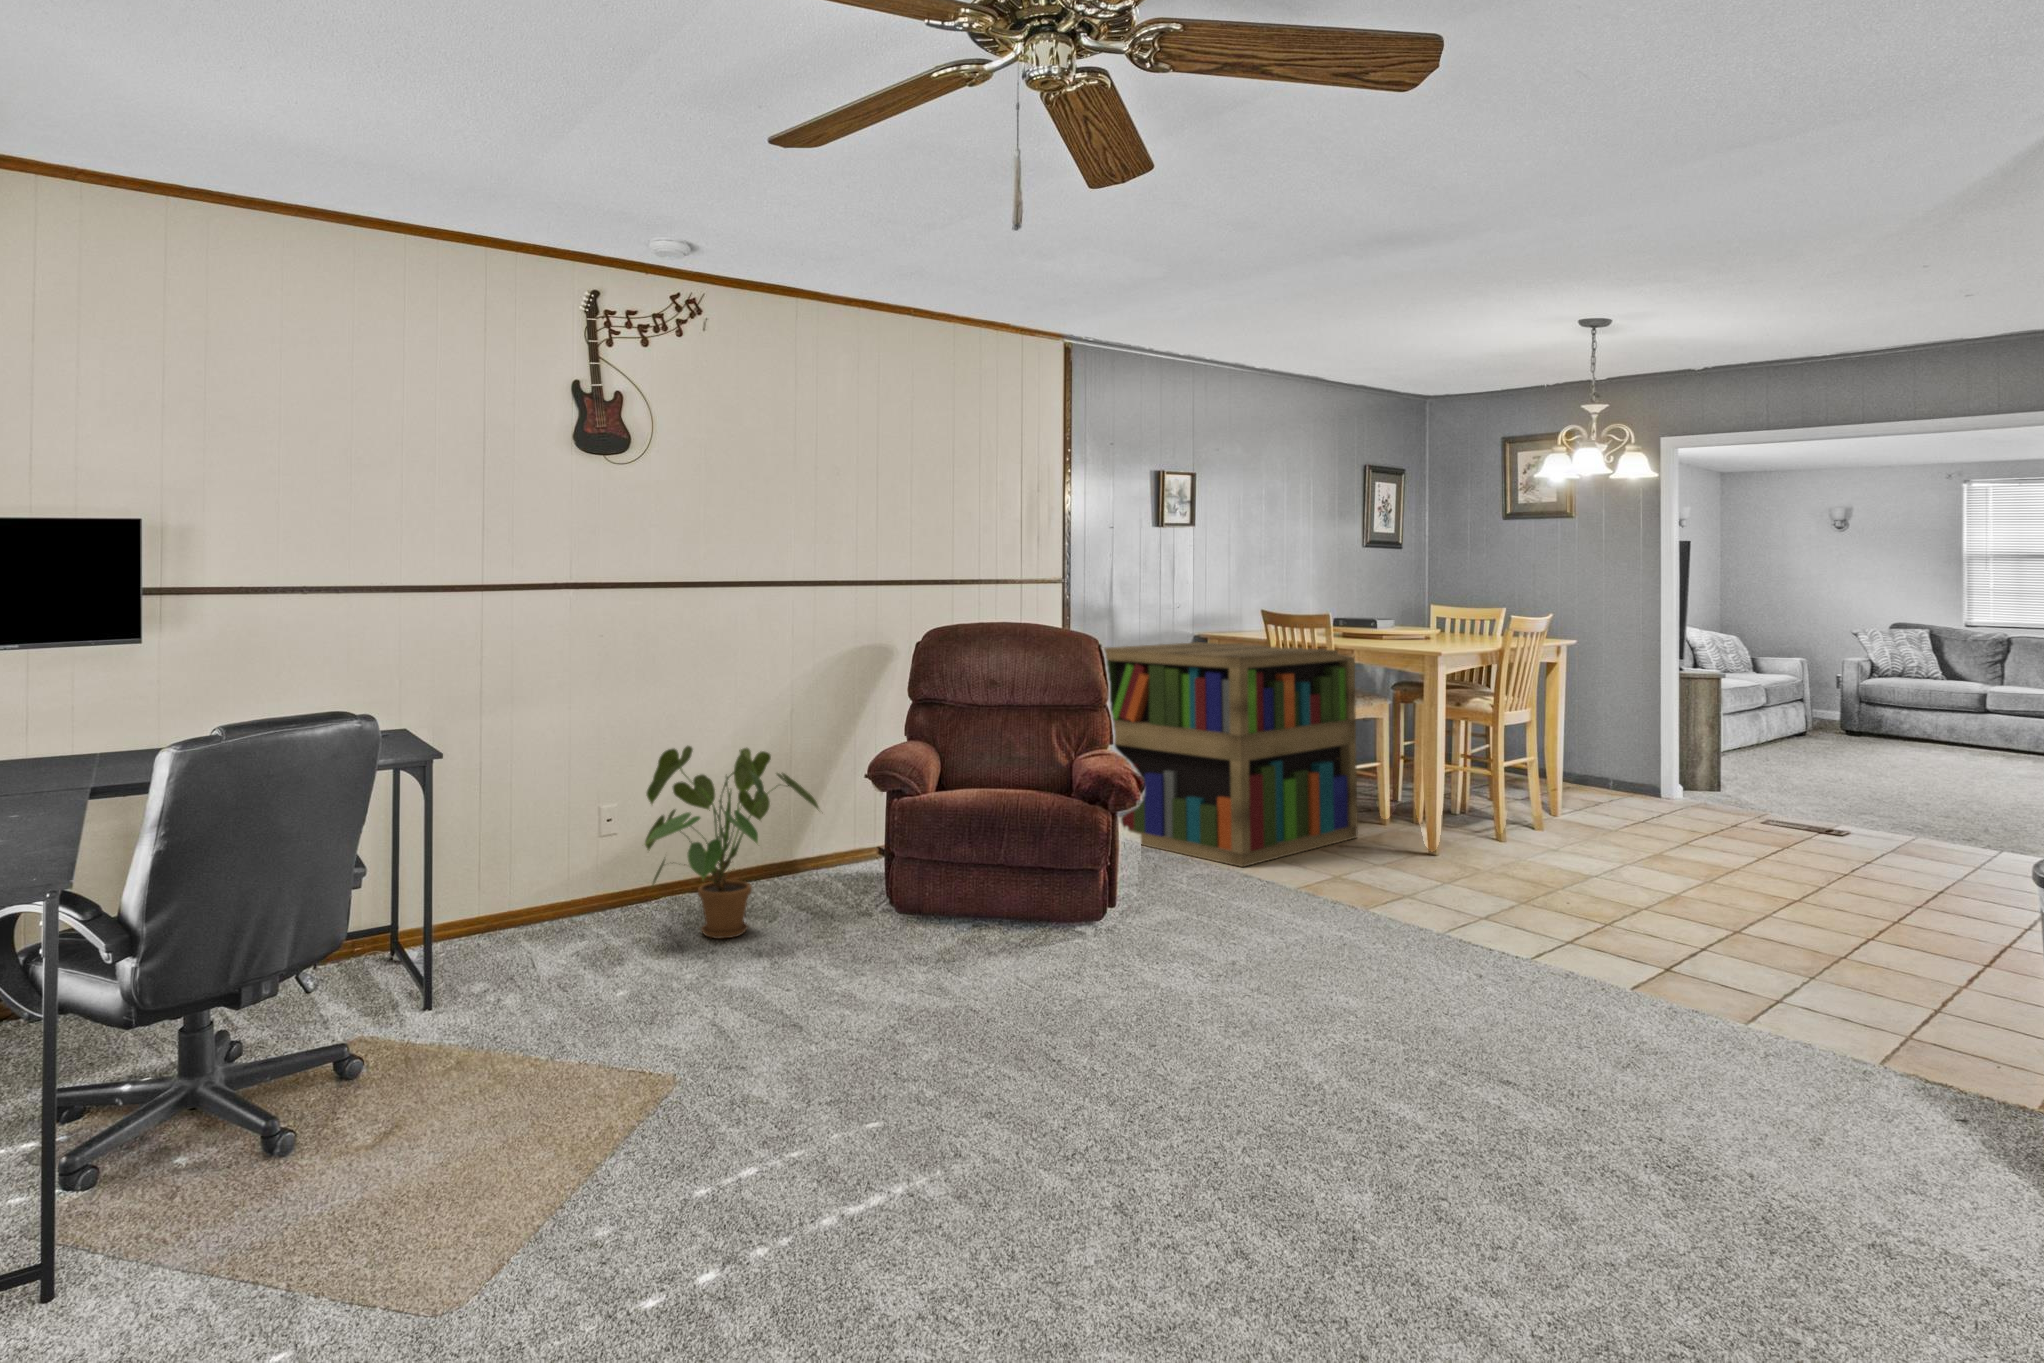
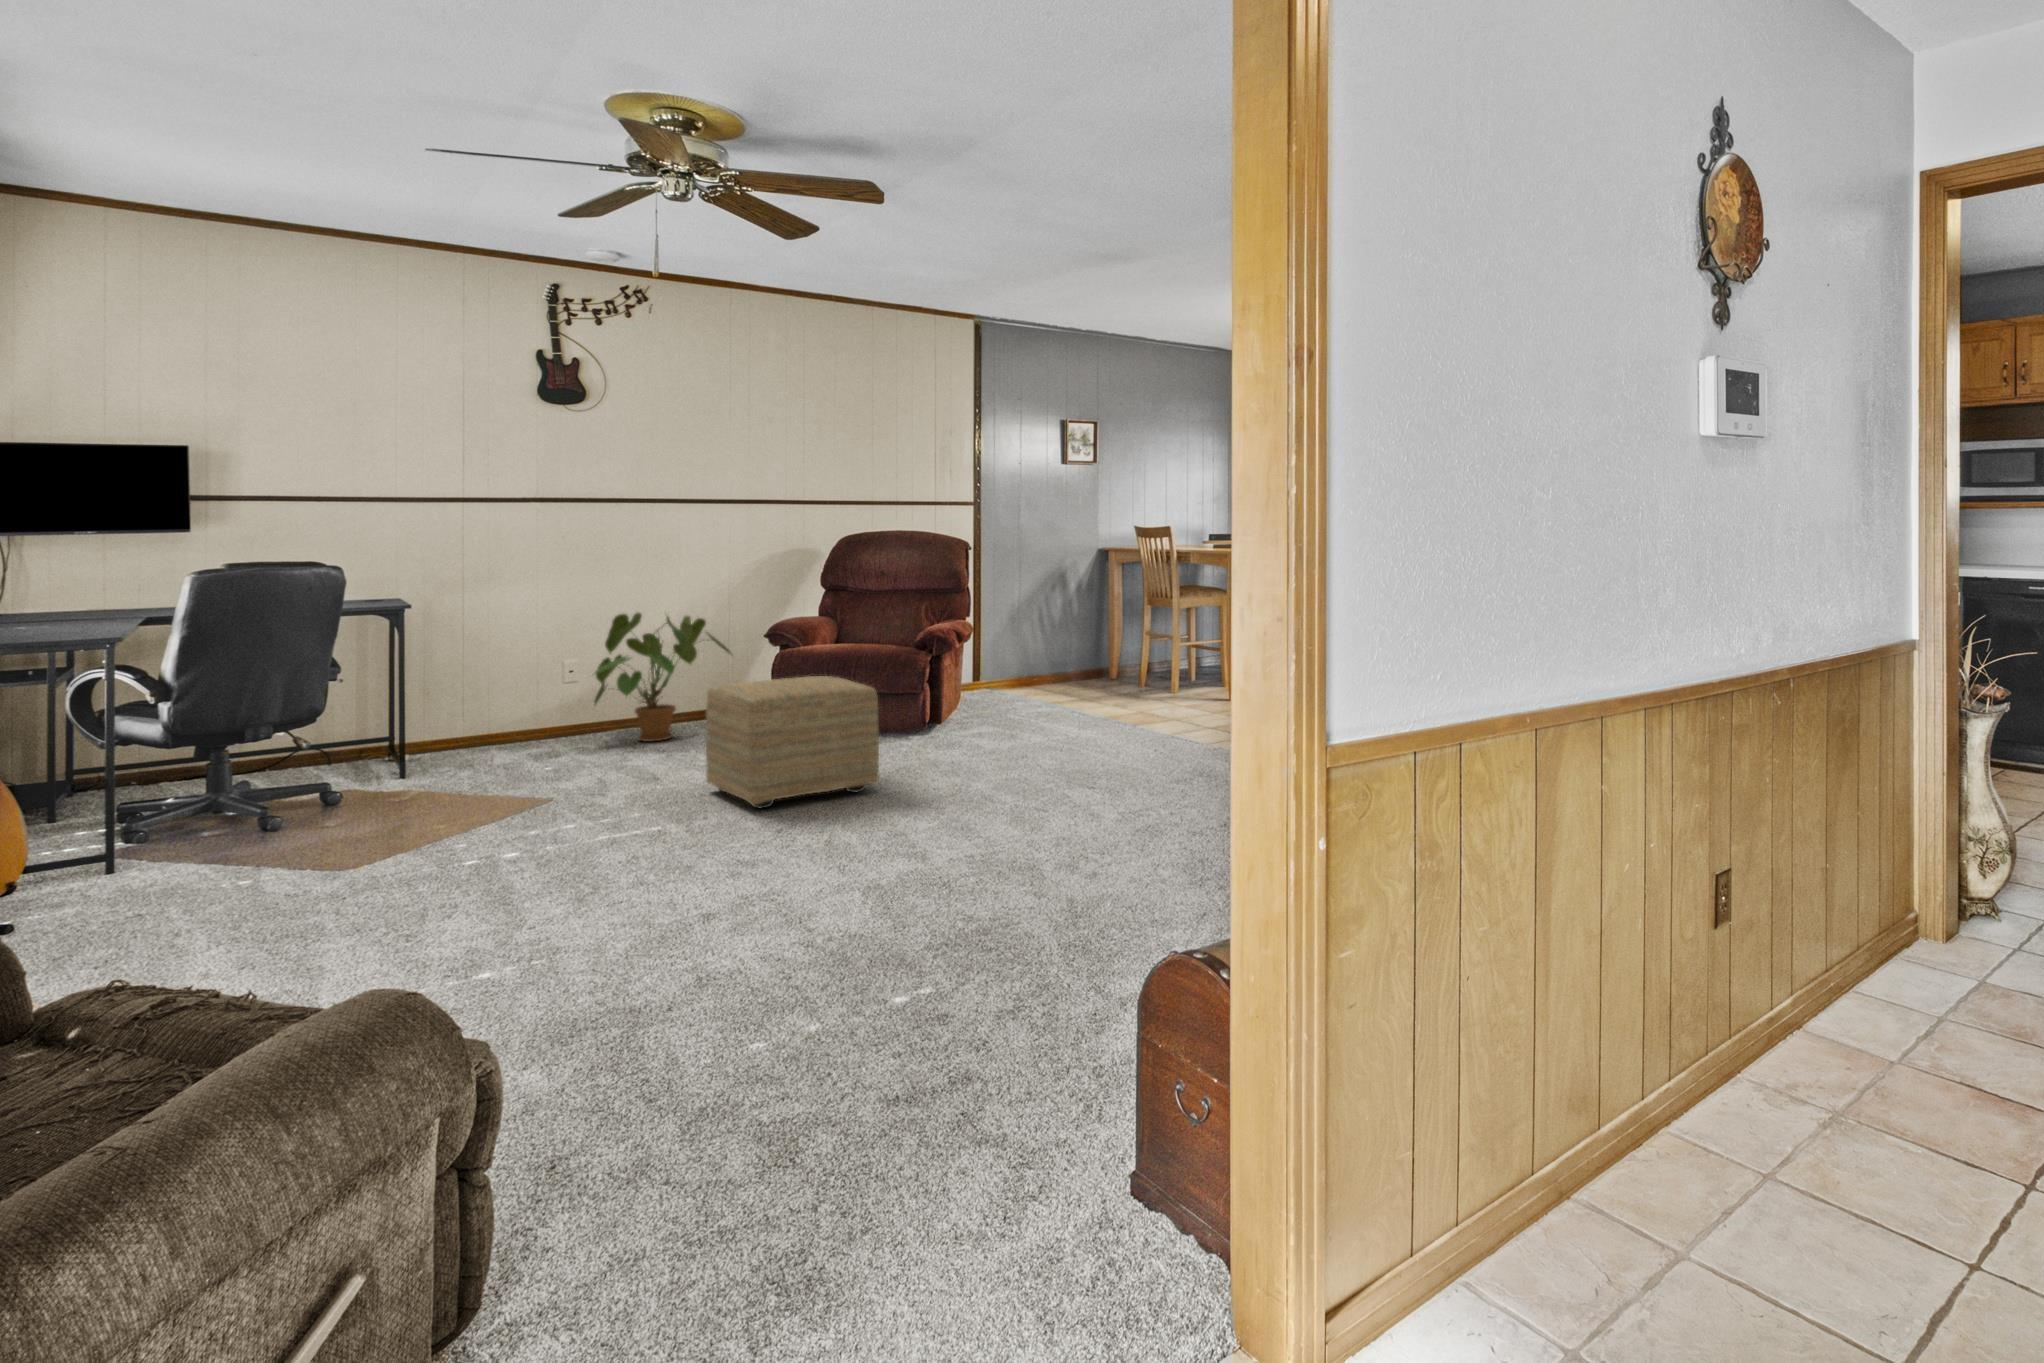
bookshelf: present [1104,642,1358,867] -> none [993,550,1187,705]
ottoman: none [902,871,1184,1124] -> present [706,676,879,808]

